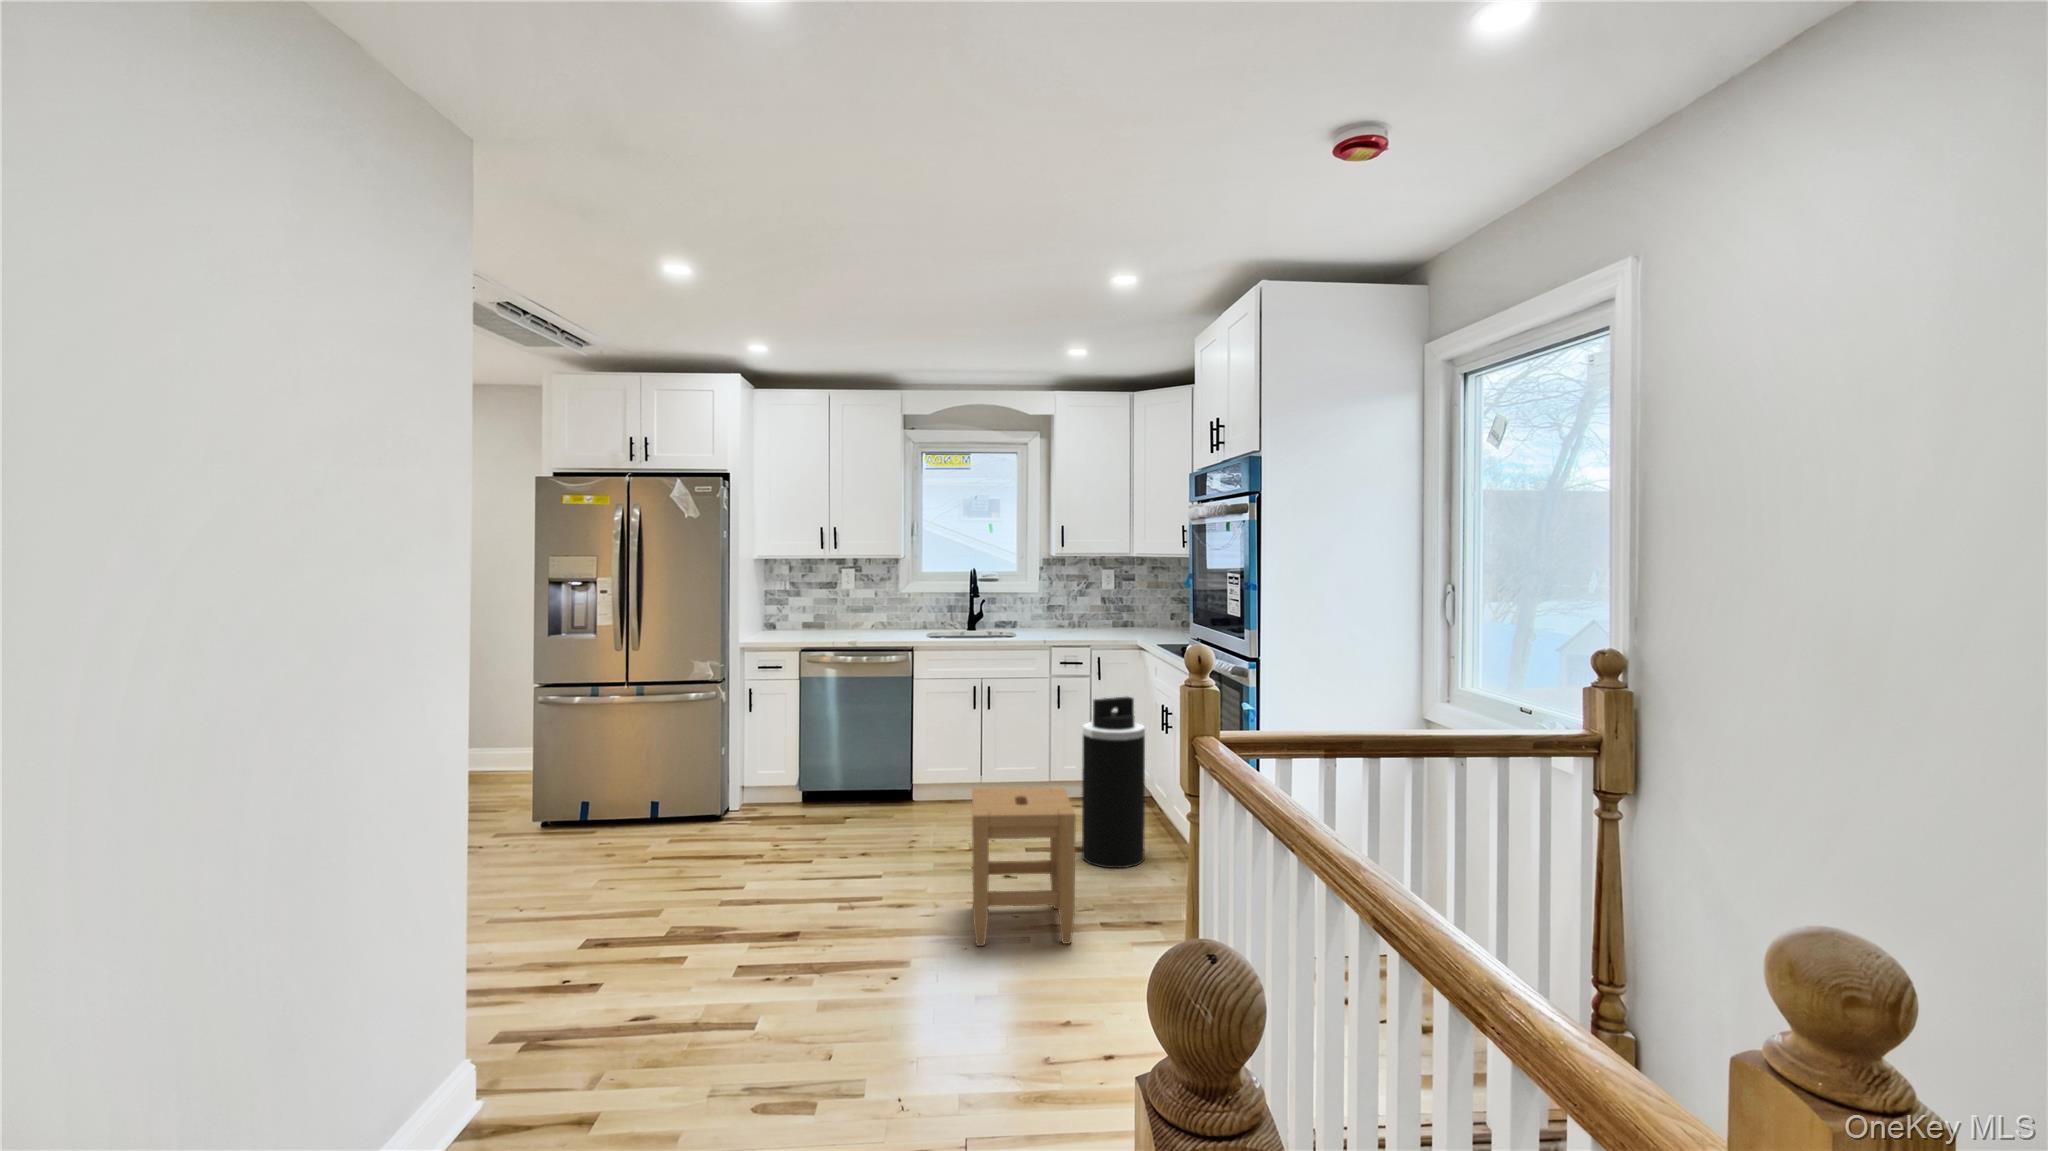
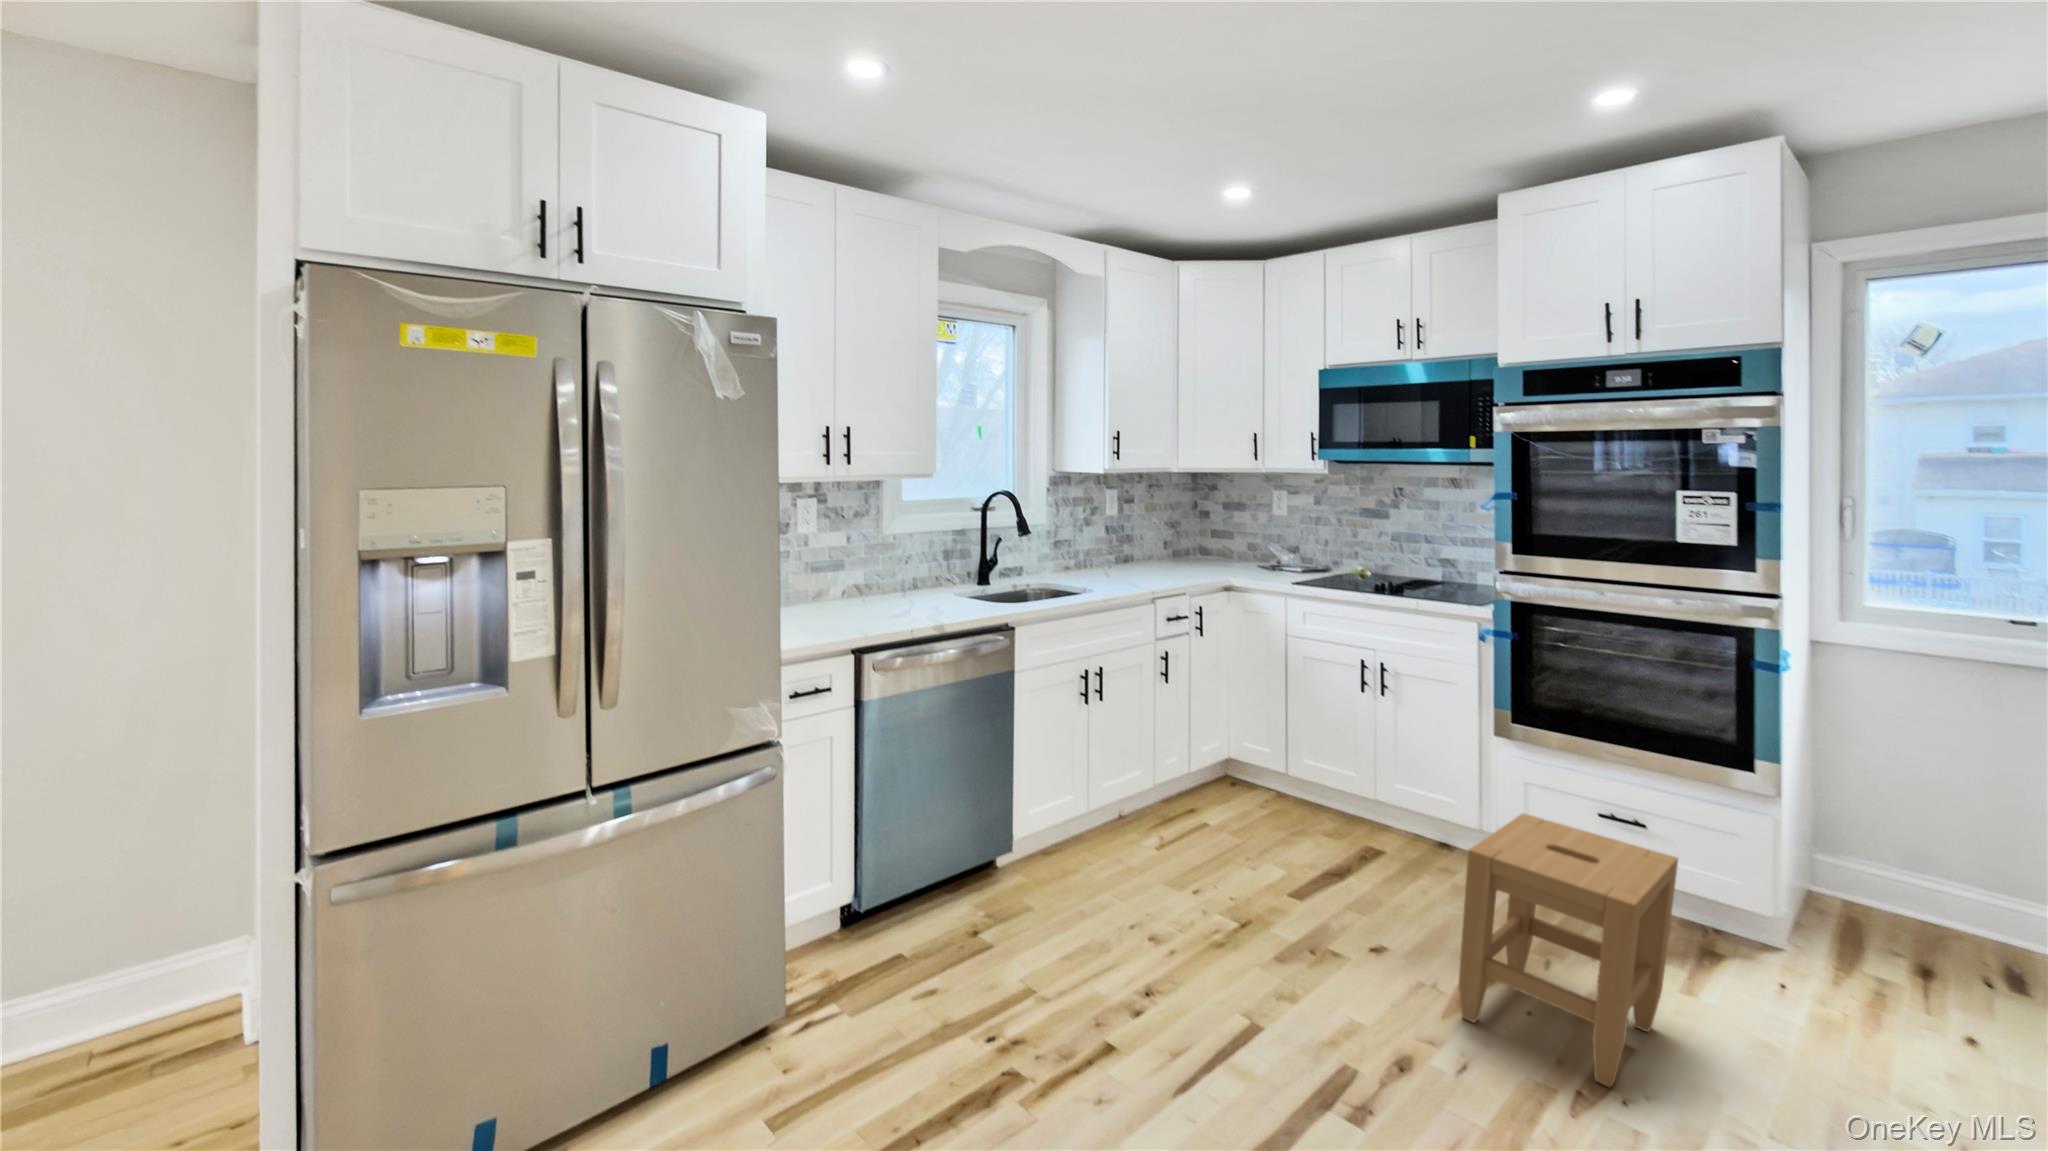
trash can: present [1082,697,1145,868] -> none [1342,665,1440,890]

